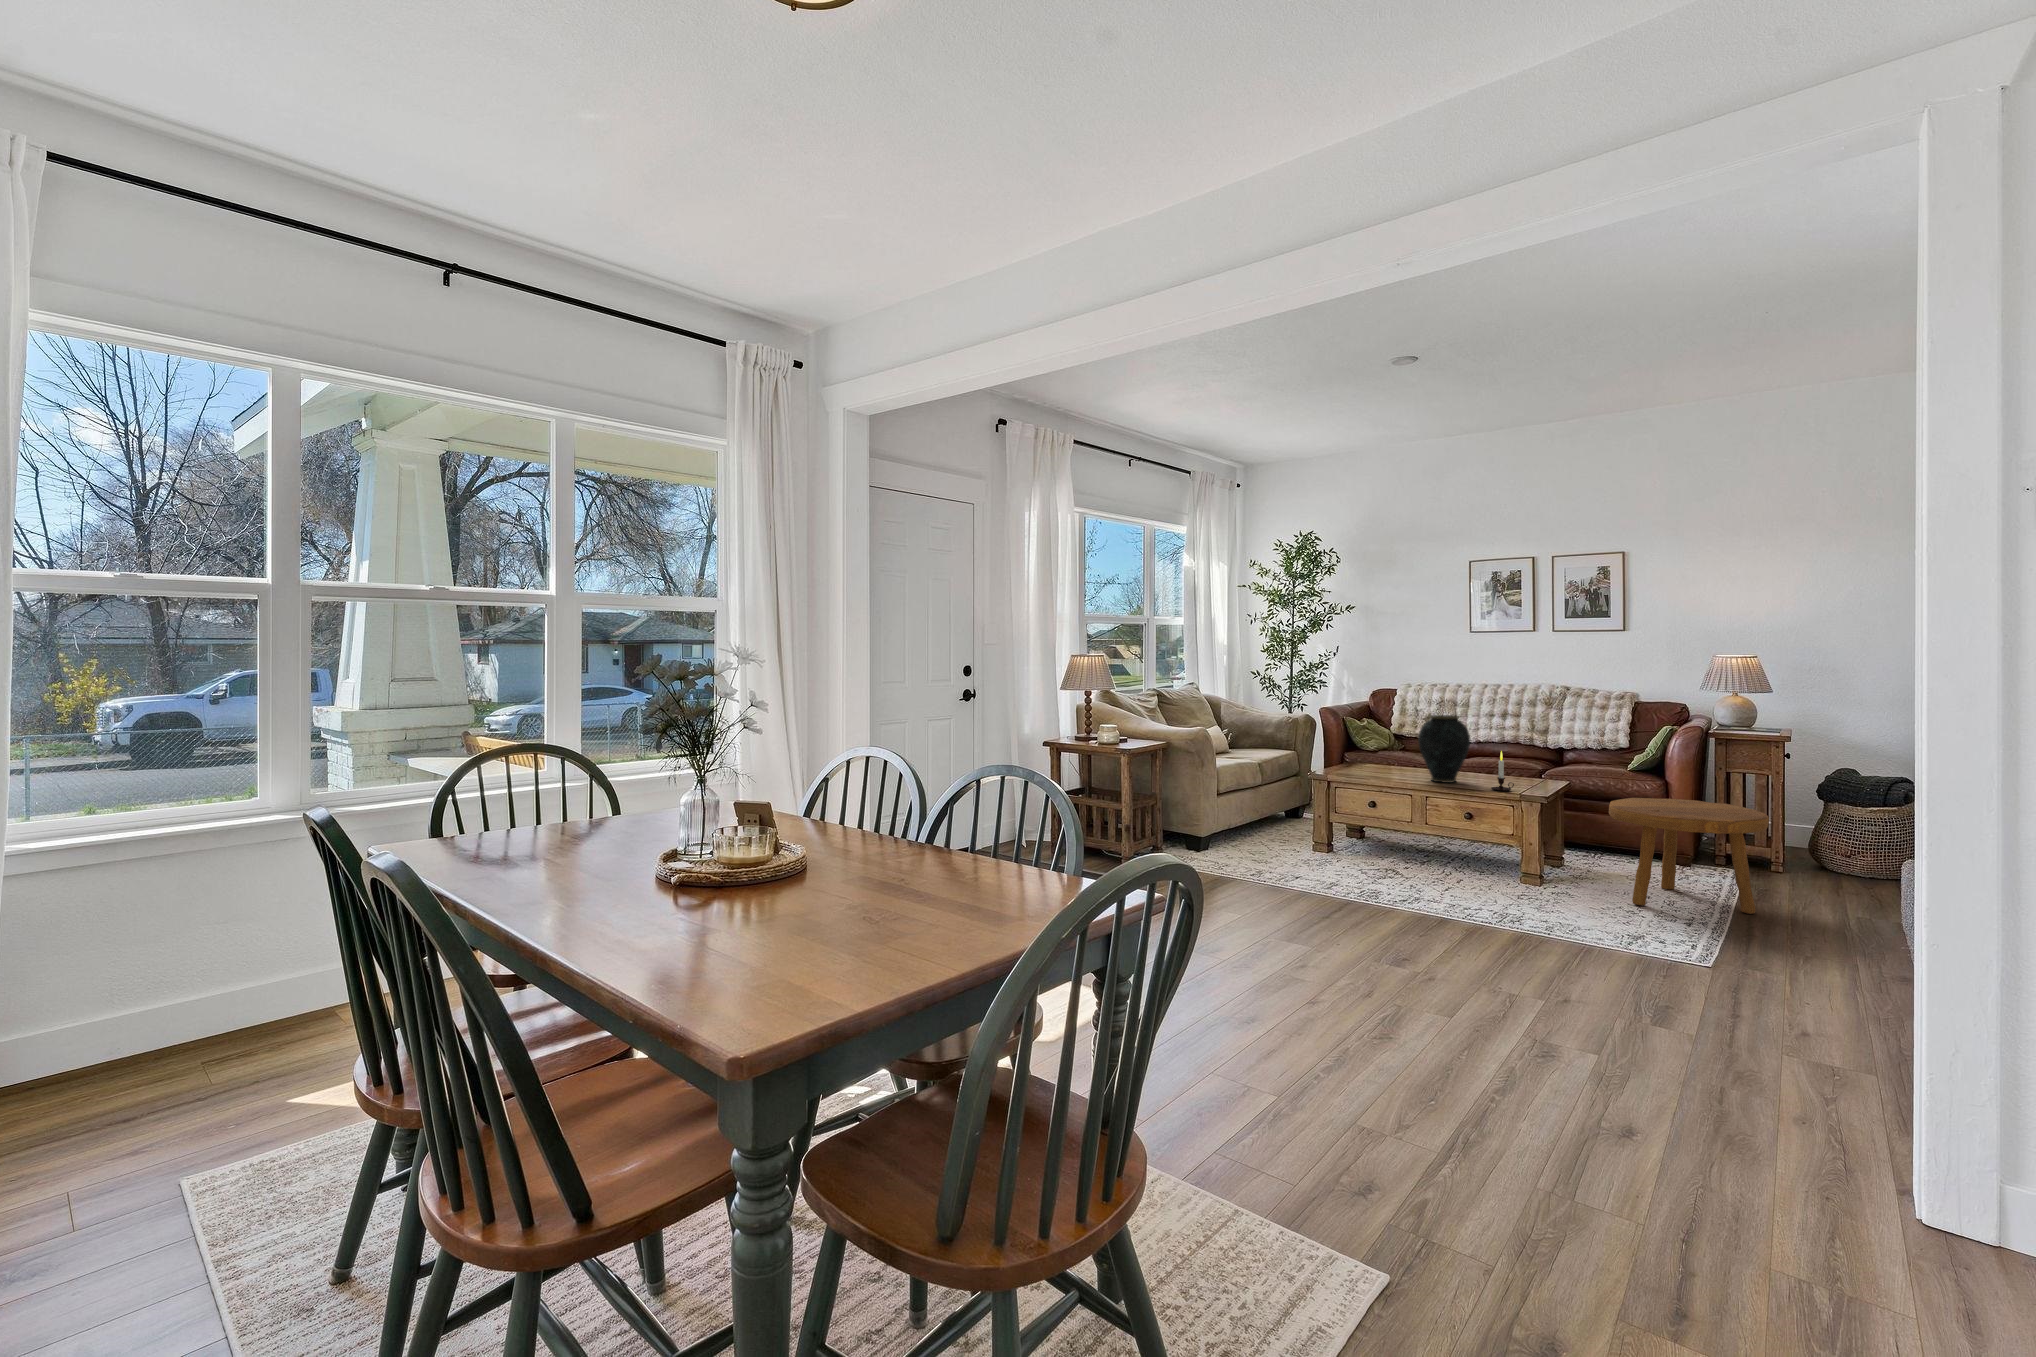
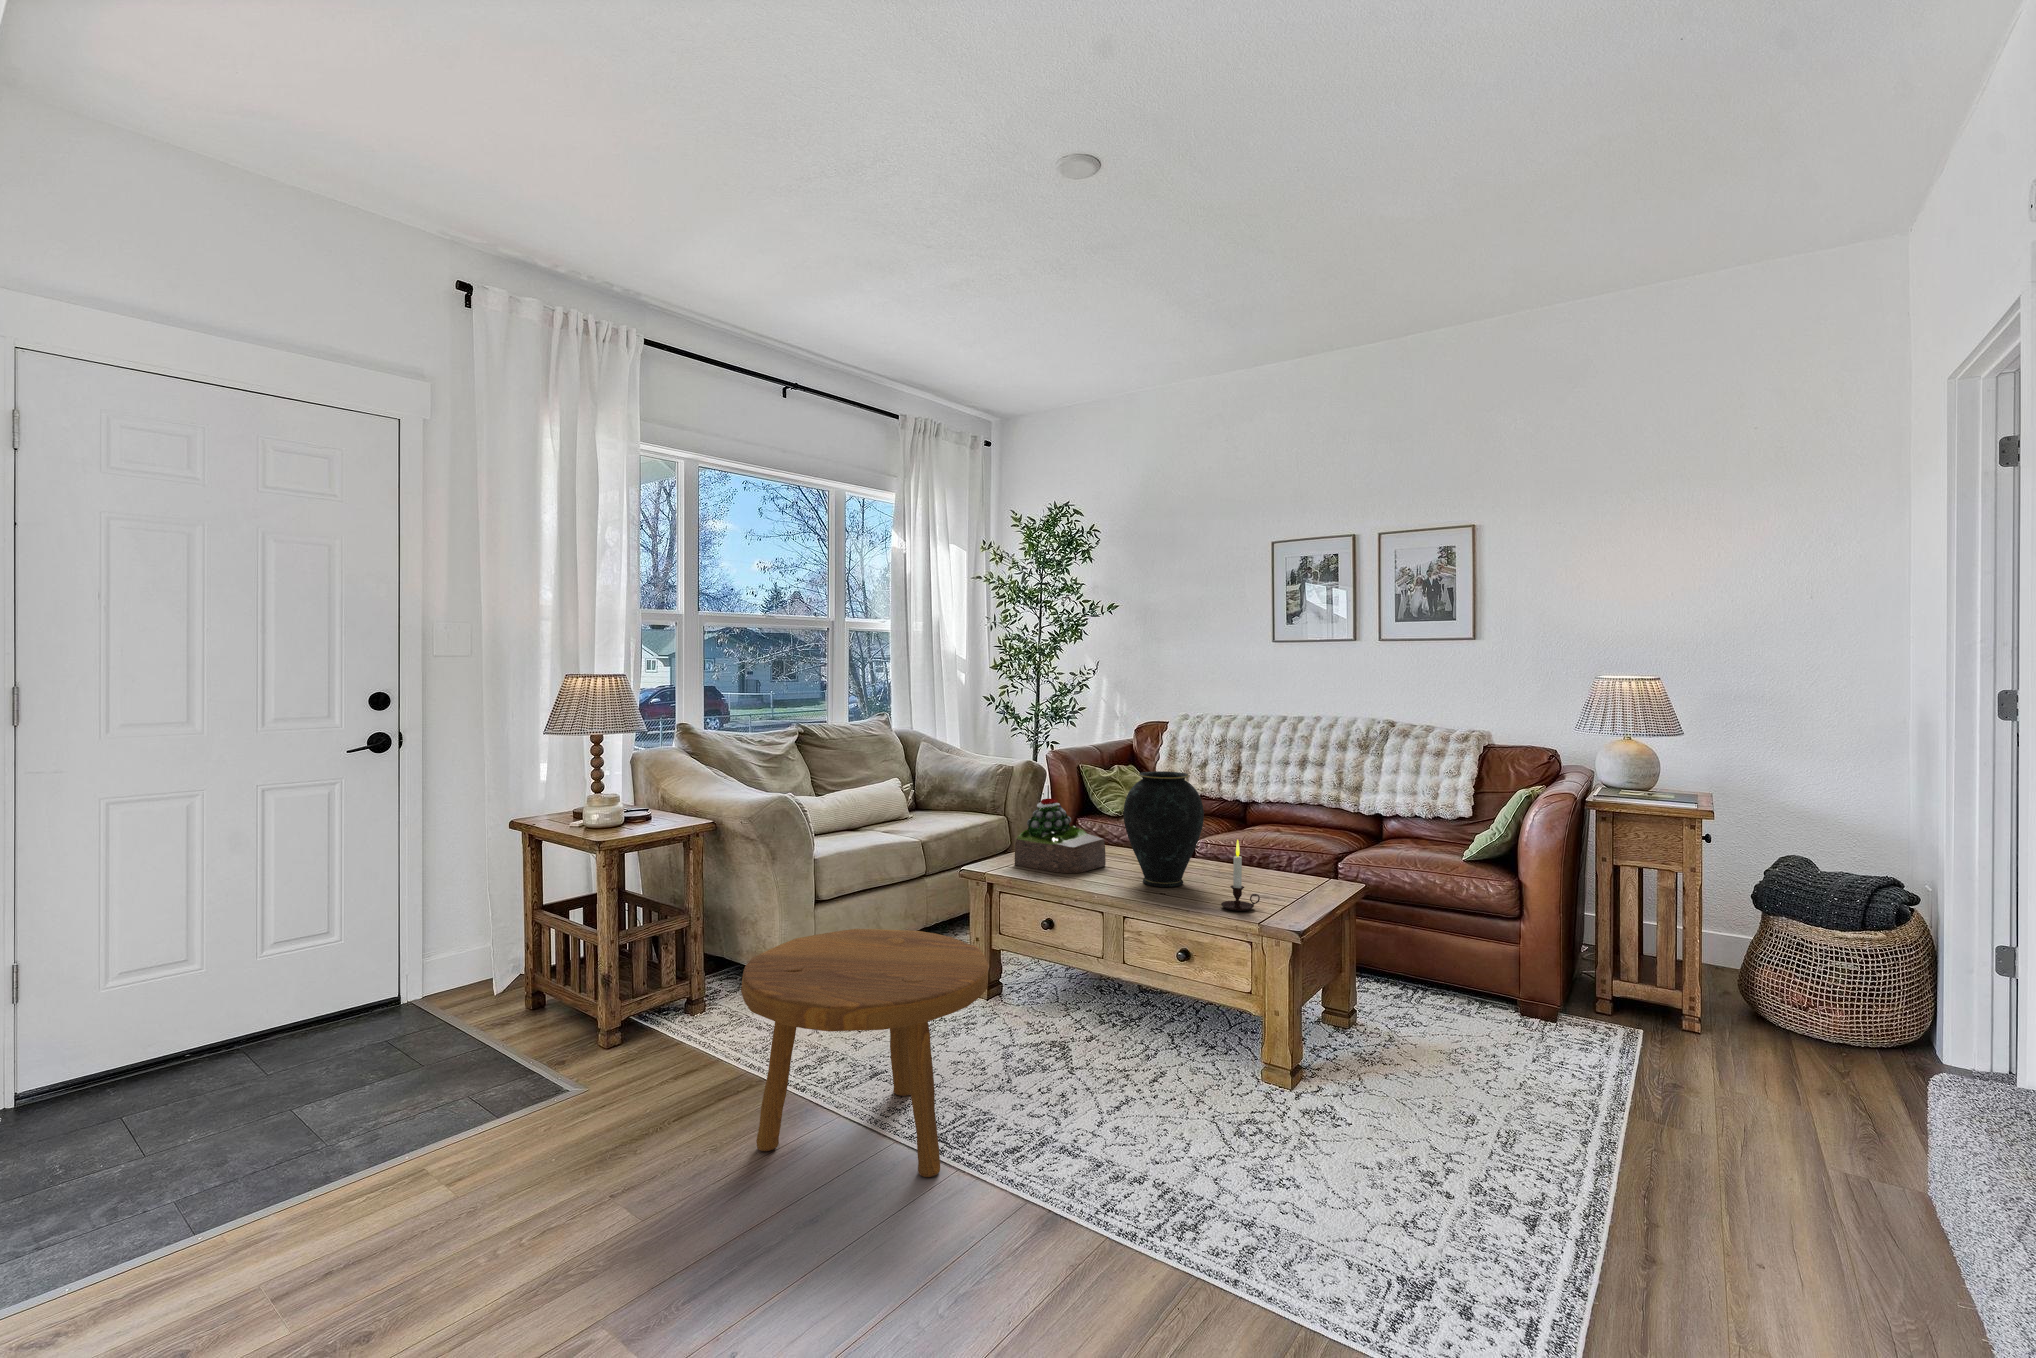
succulent plant: none [1340,734,1398,777] -> present [1015,799,1106,873]
footstool: present [1609,798,1769,914] -> present [741,929,988,1177]

